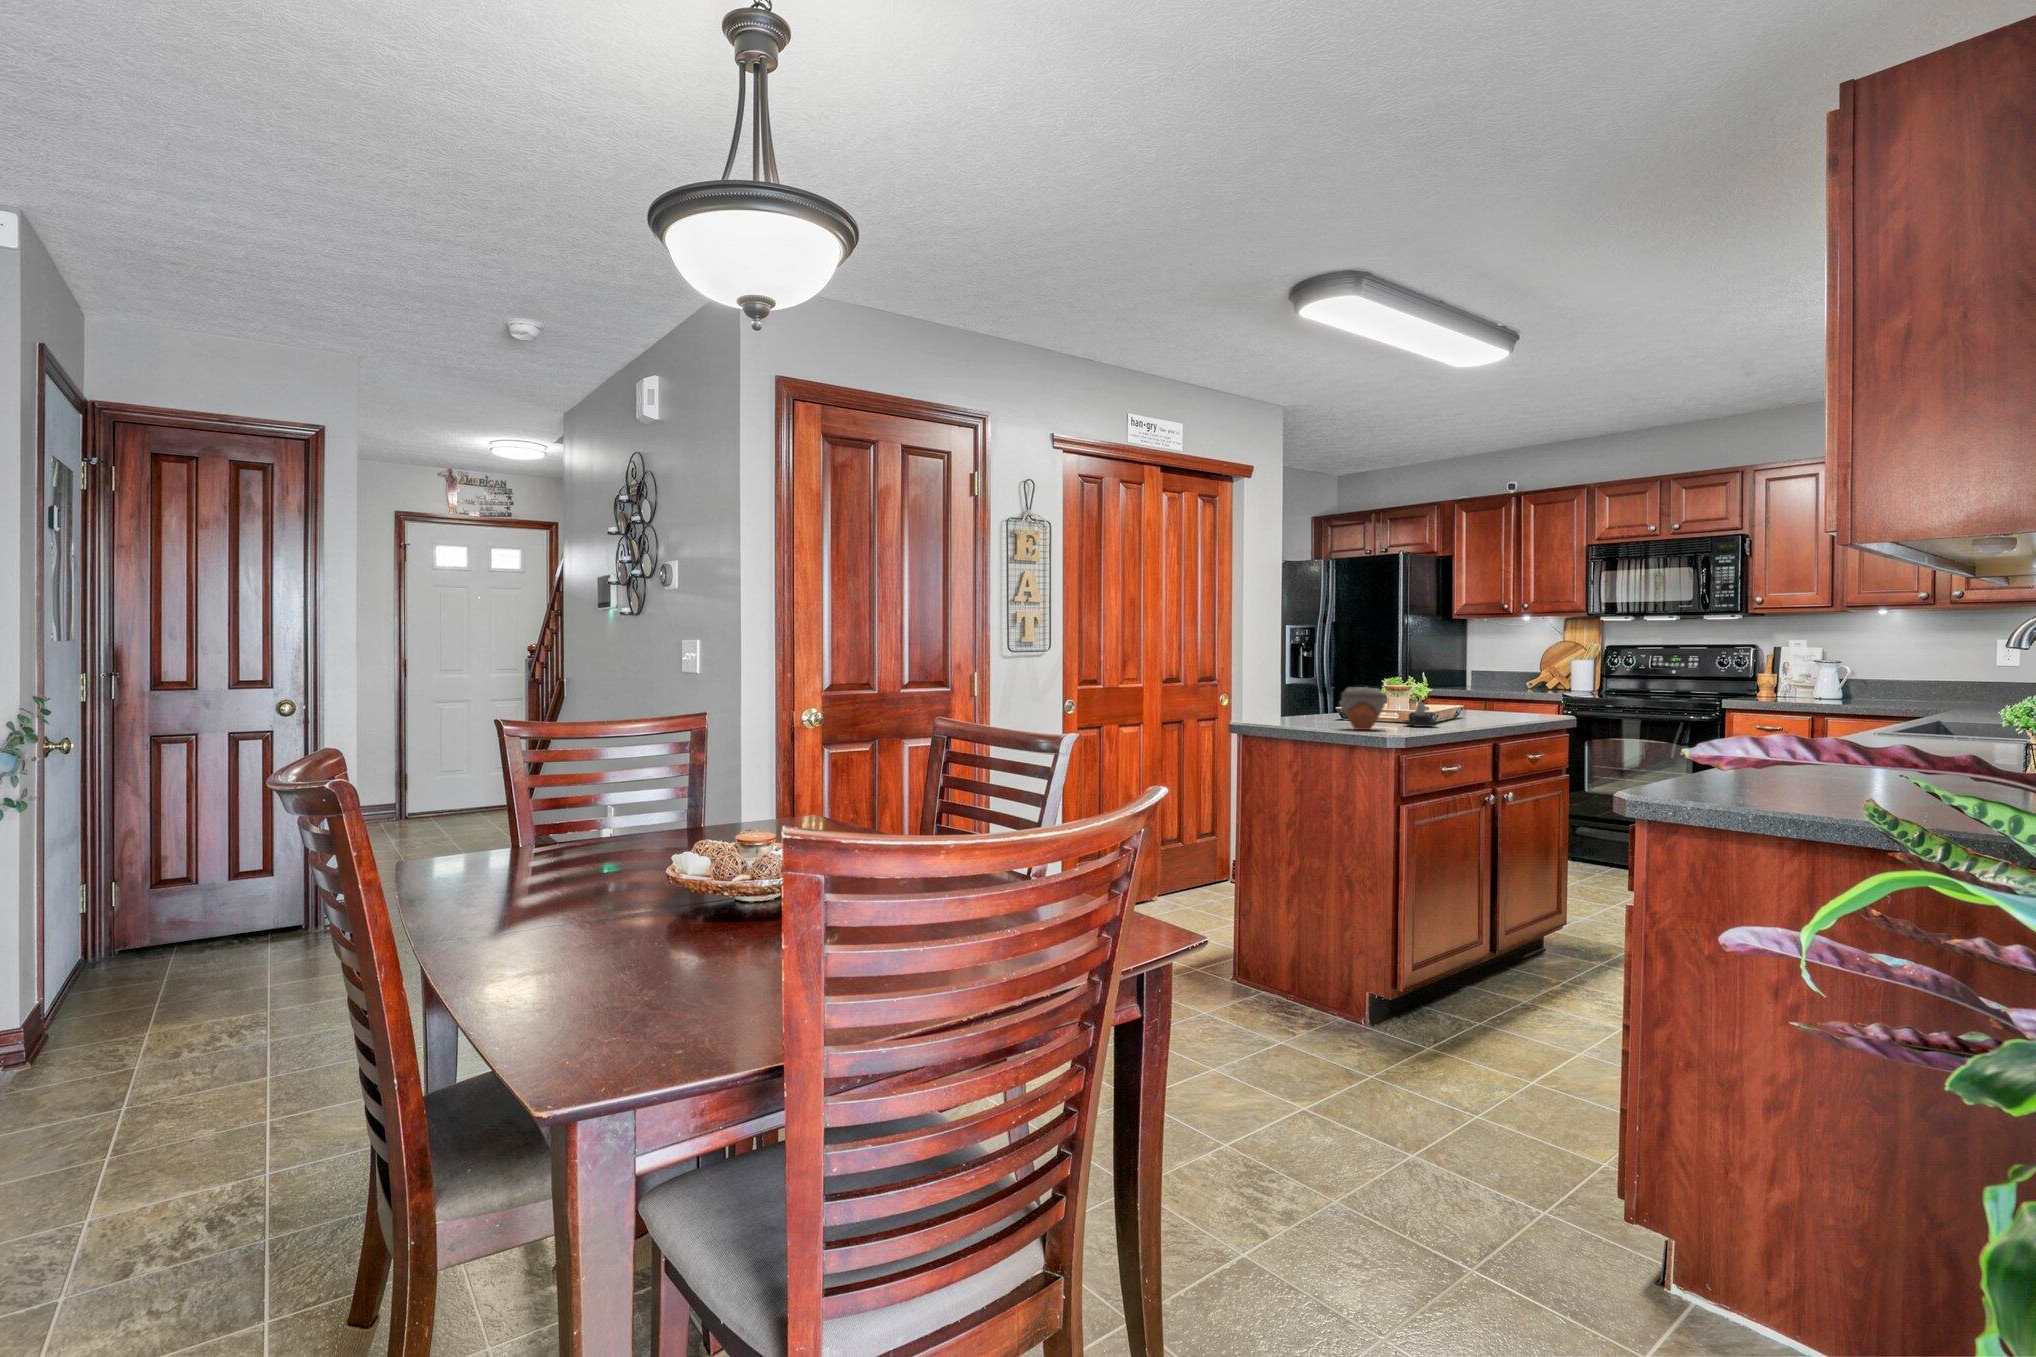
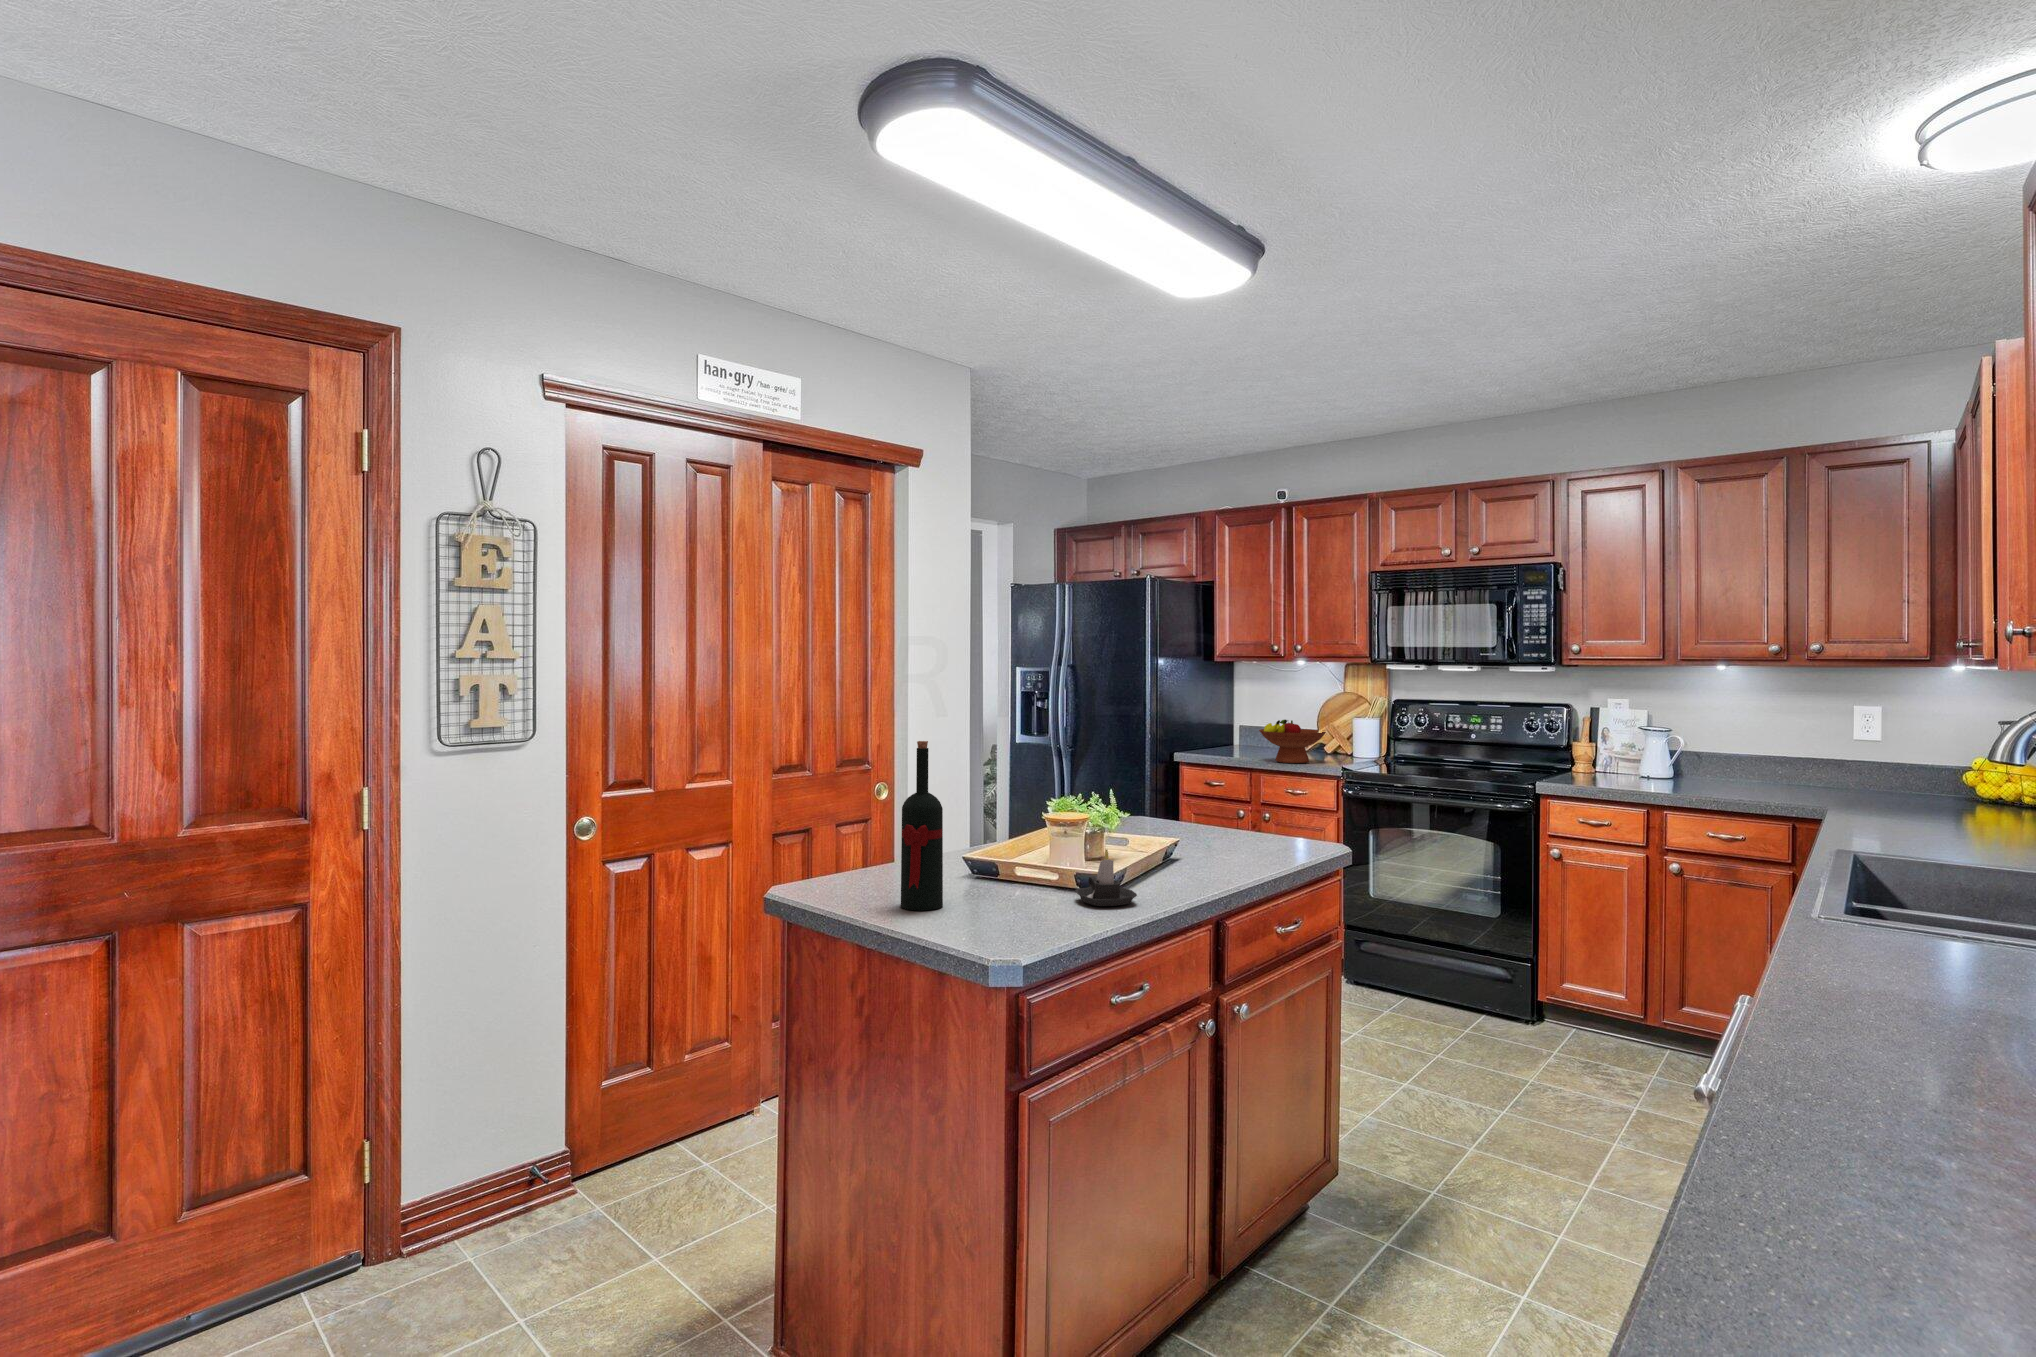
wine bottle: none [1305,636,1329,726] -> present [901,741,943,910]
fruit bowl: none [1491,663,1548,697] -> present [1259,720,1326,763]
jar: present [1339,687,1387,730] -> none [939,845,1033,933]

